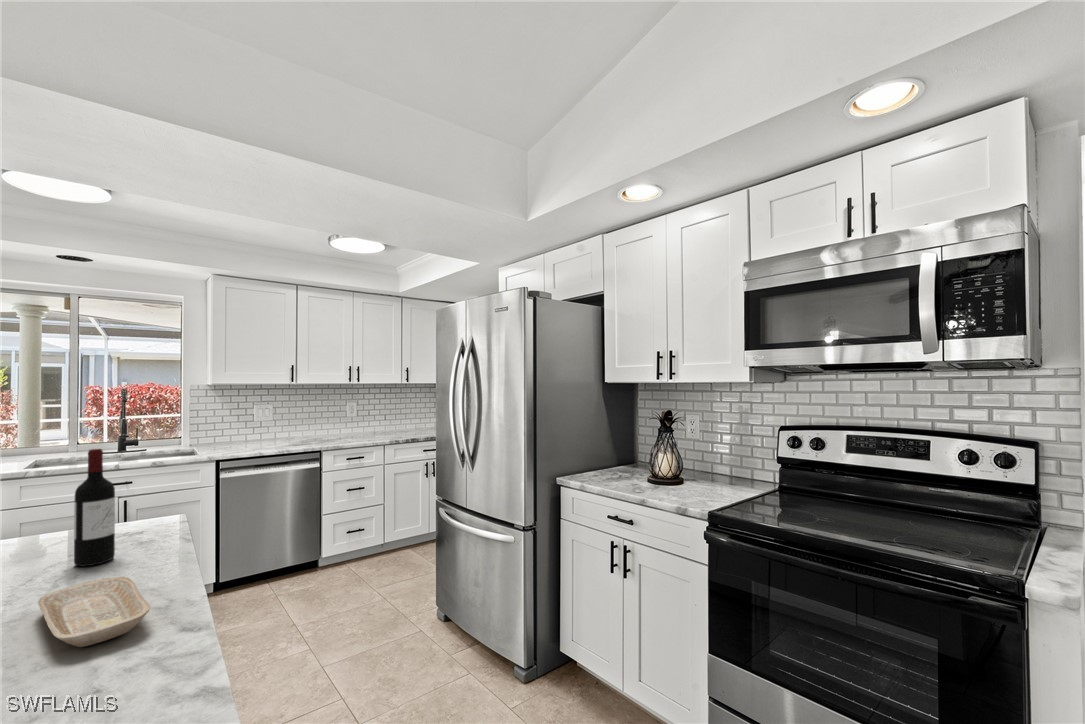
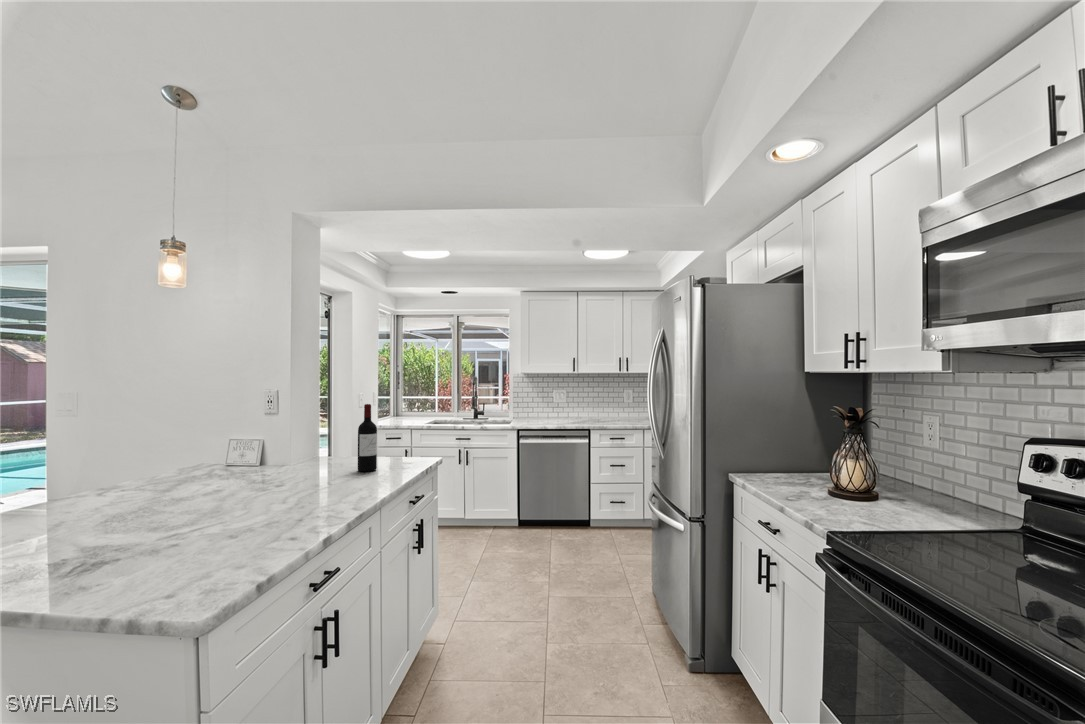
tray: present [38,577,150,647] -> none [293,476,353,504]

